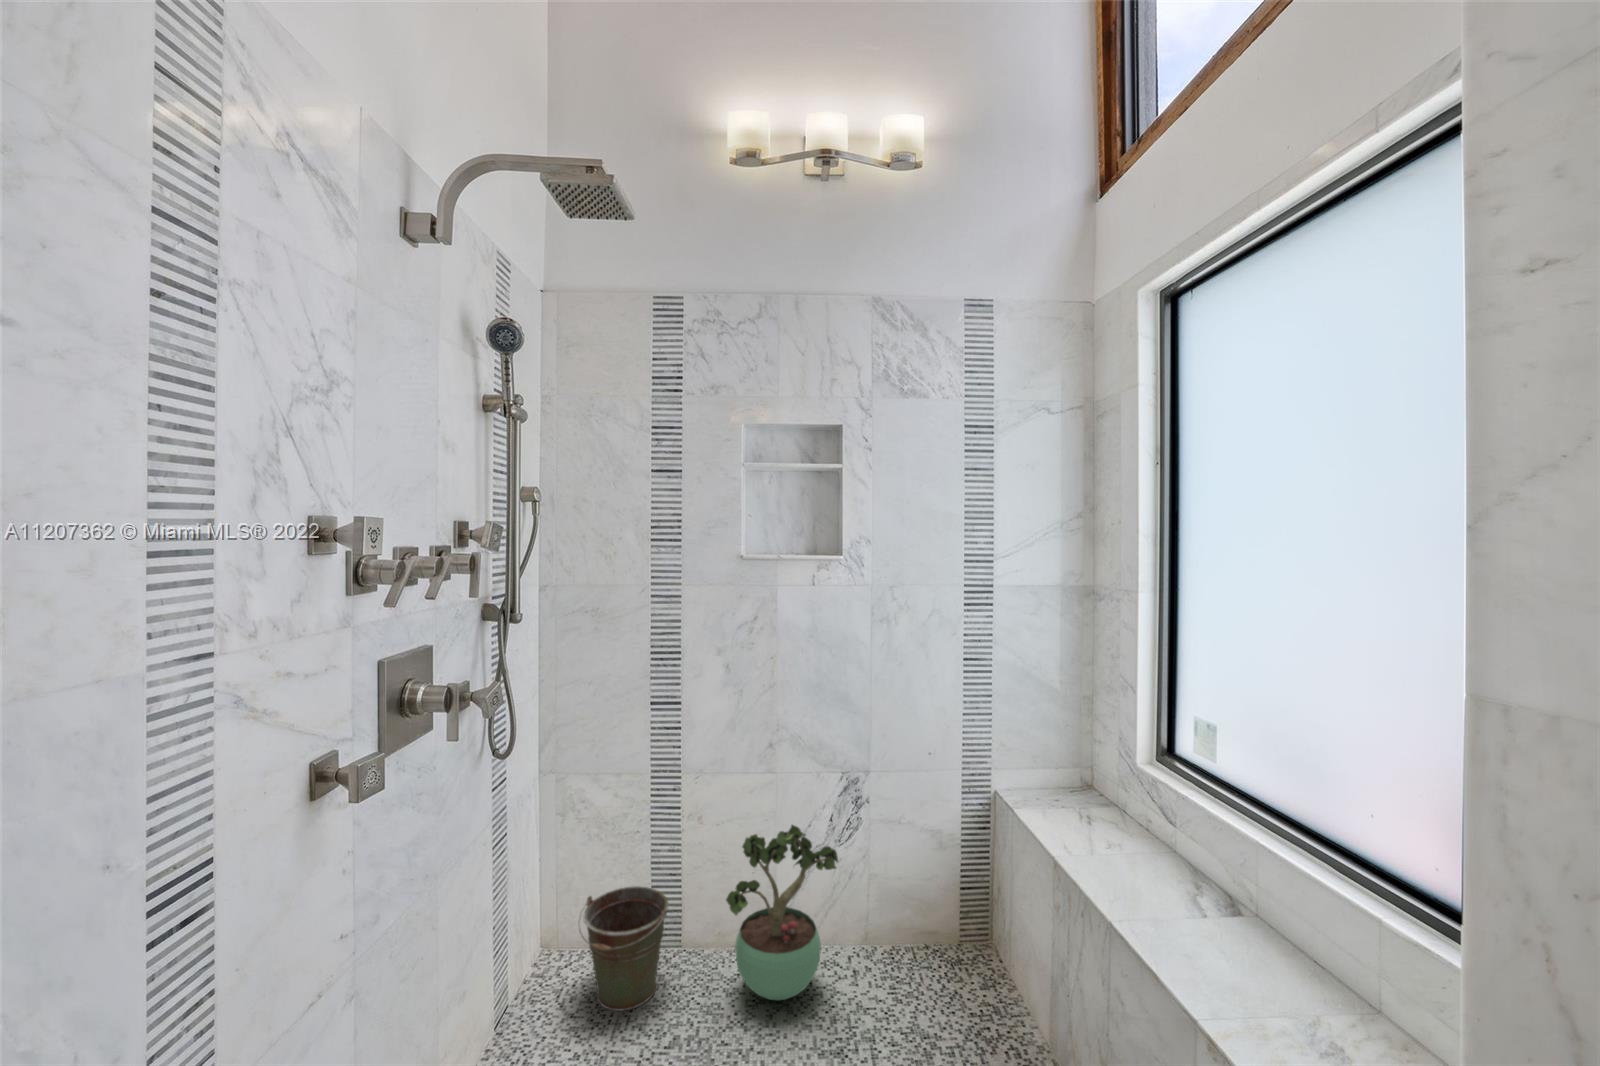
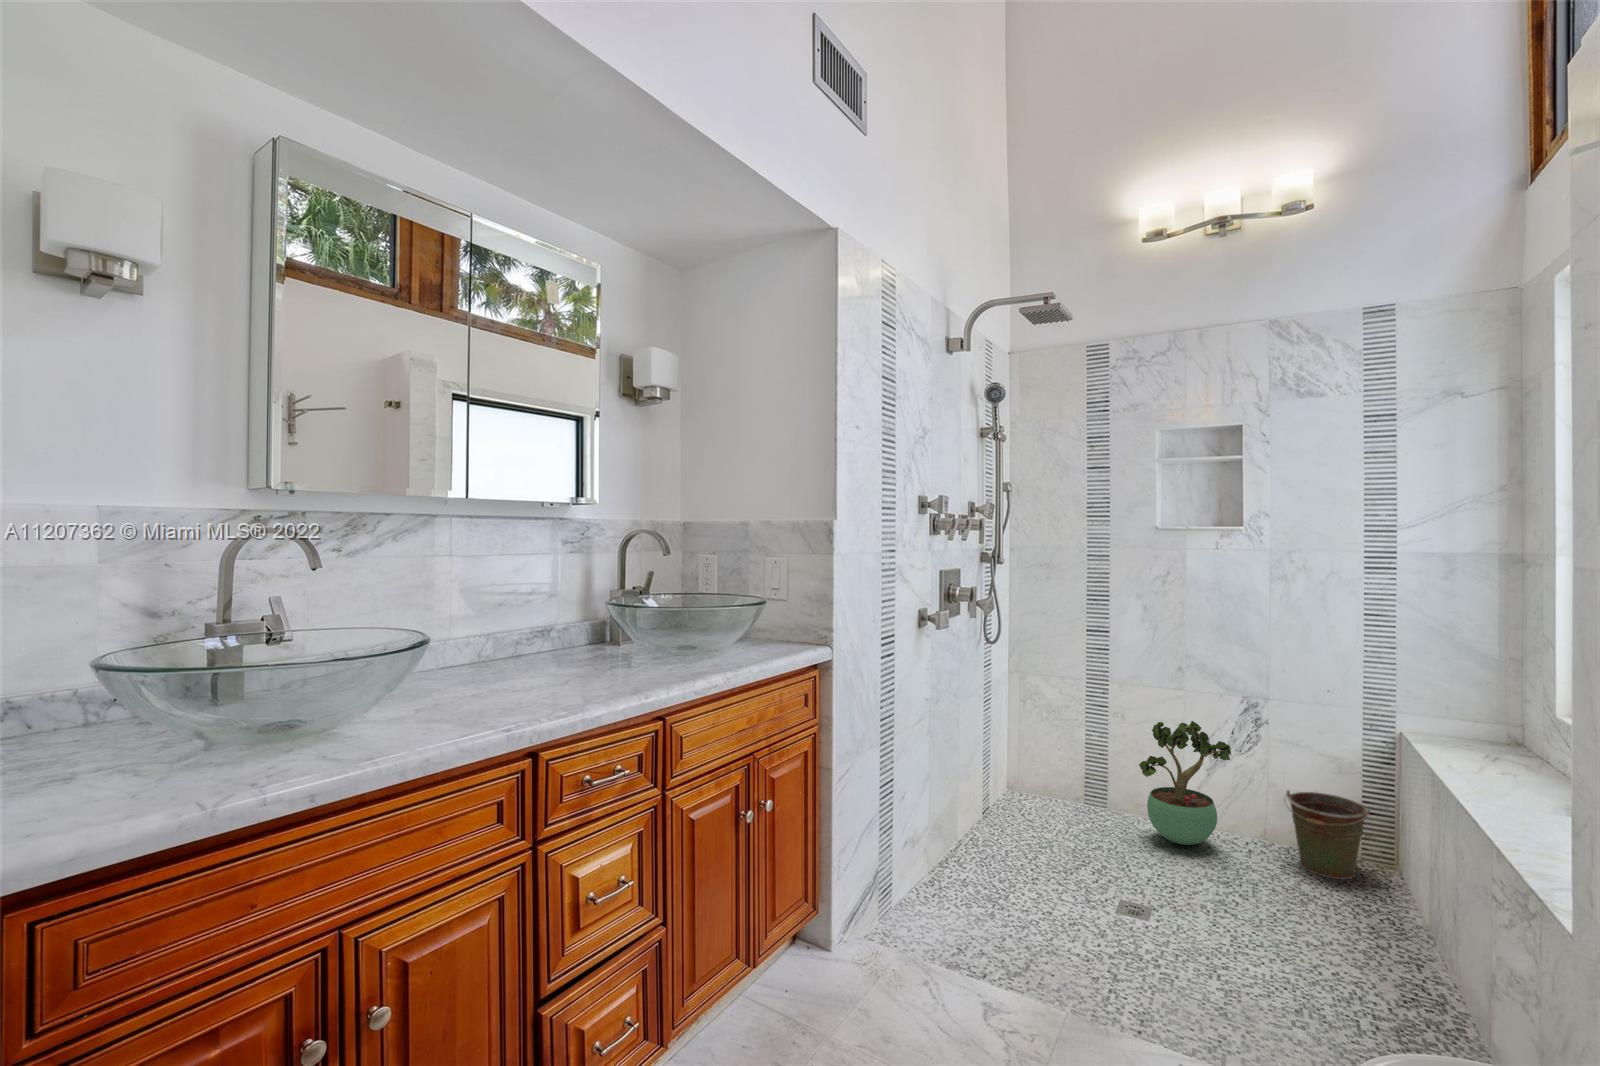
bucket: present [579,886,668,1011] -> present [1285,790,1370,879]

